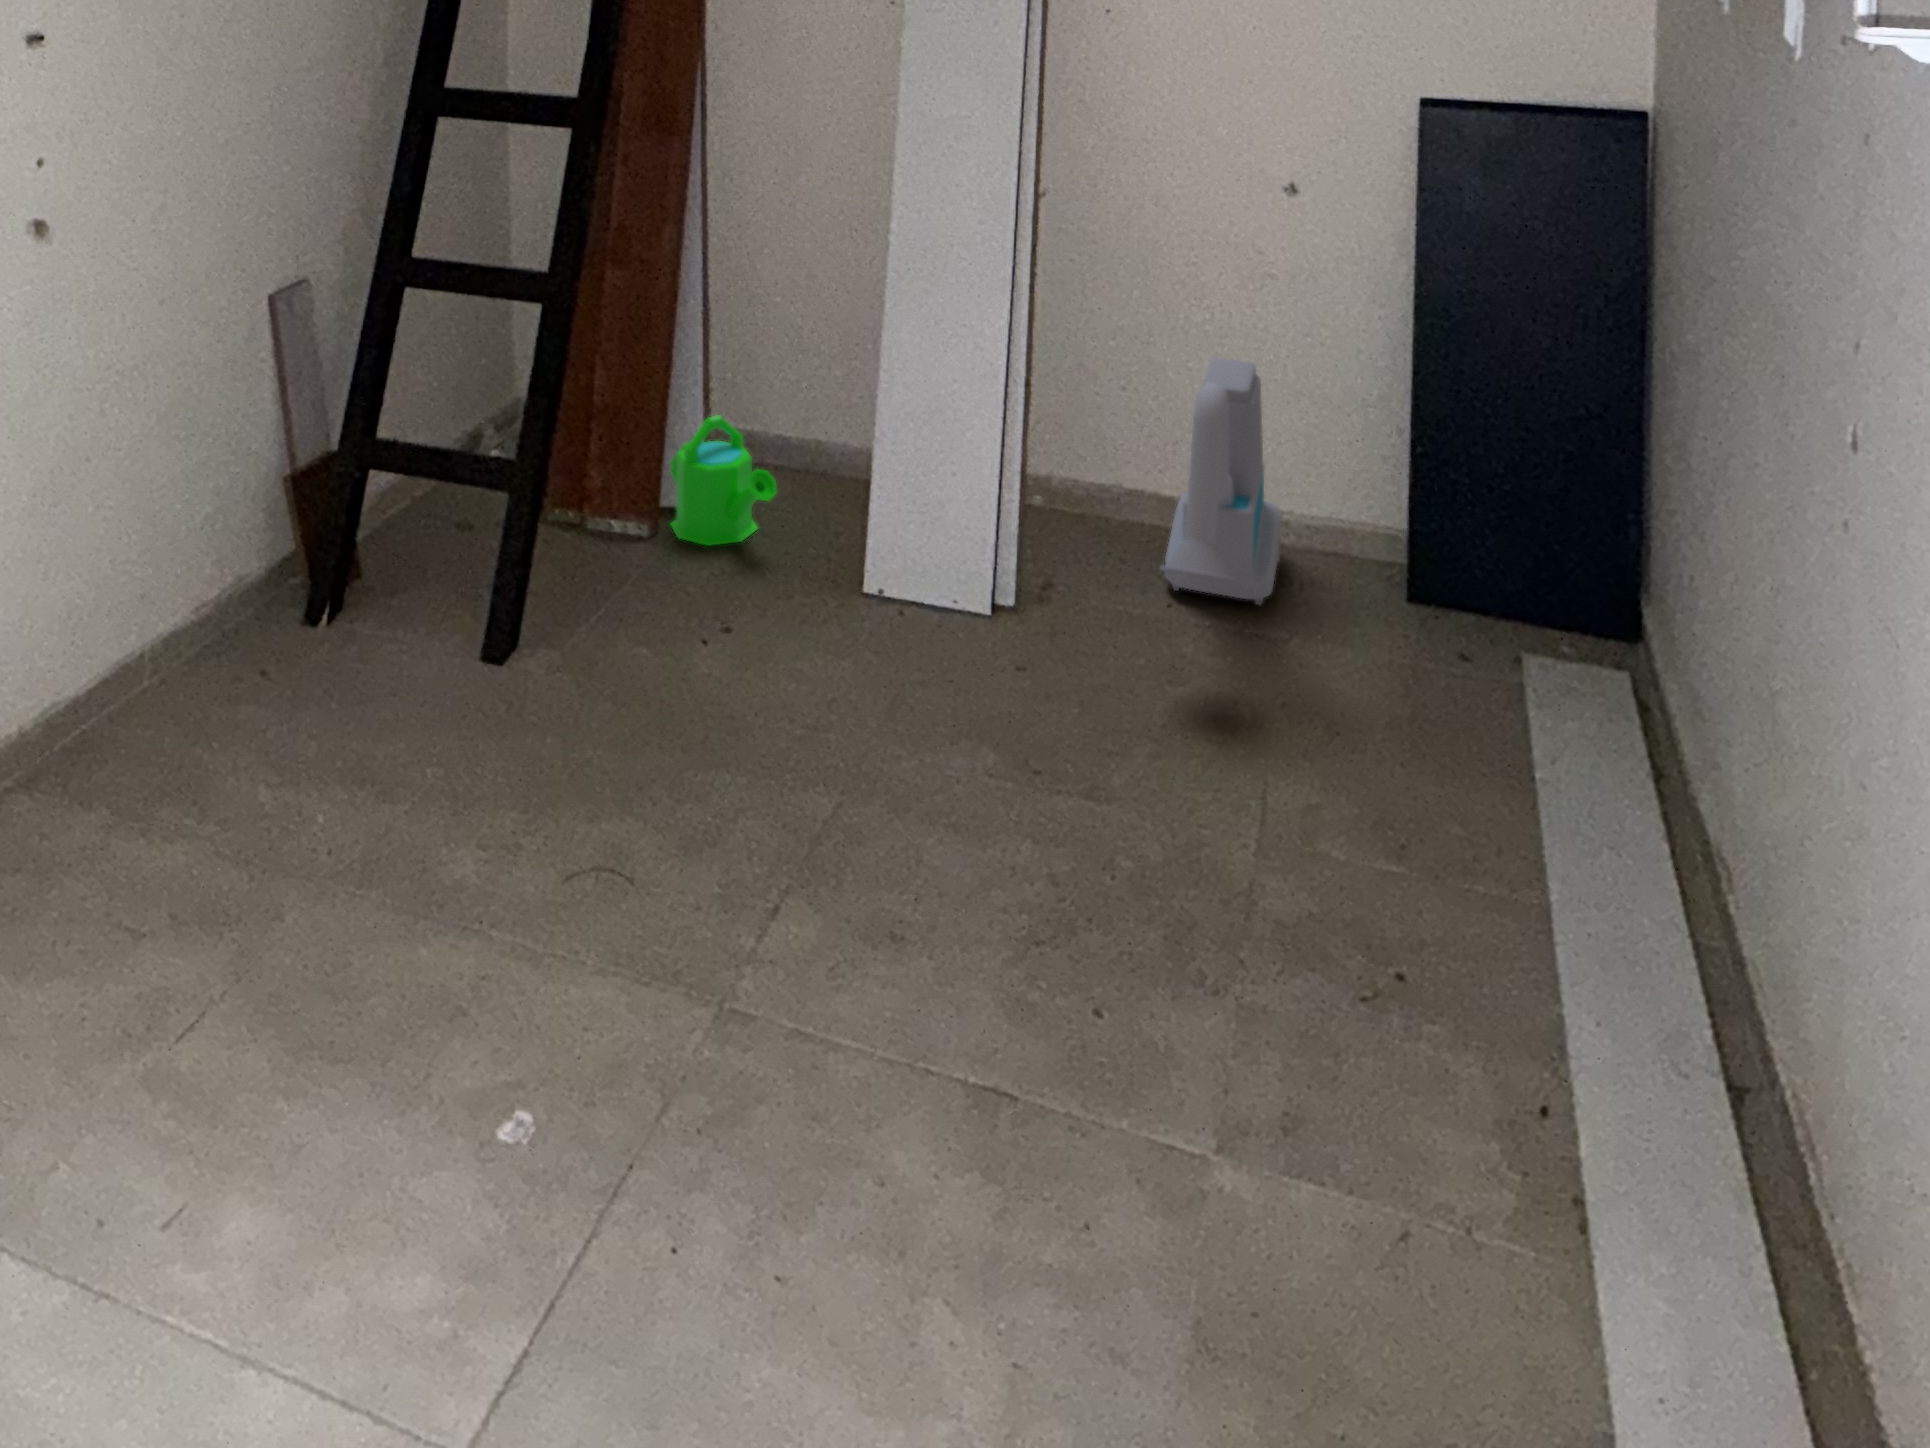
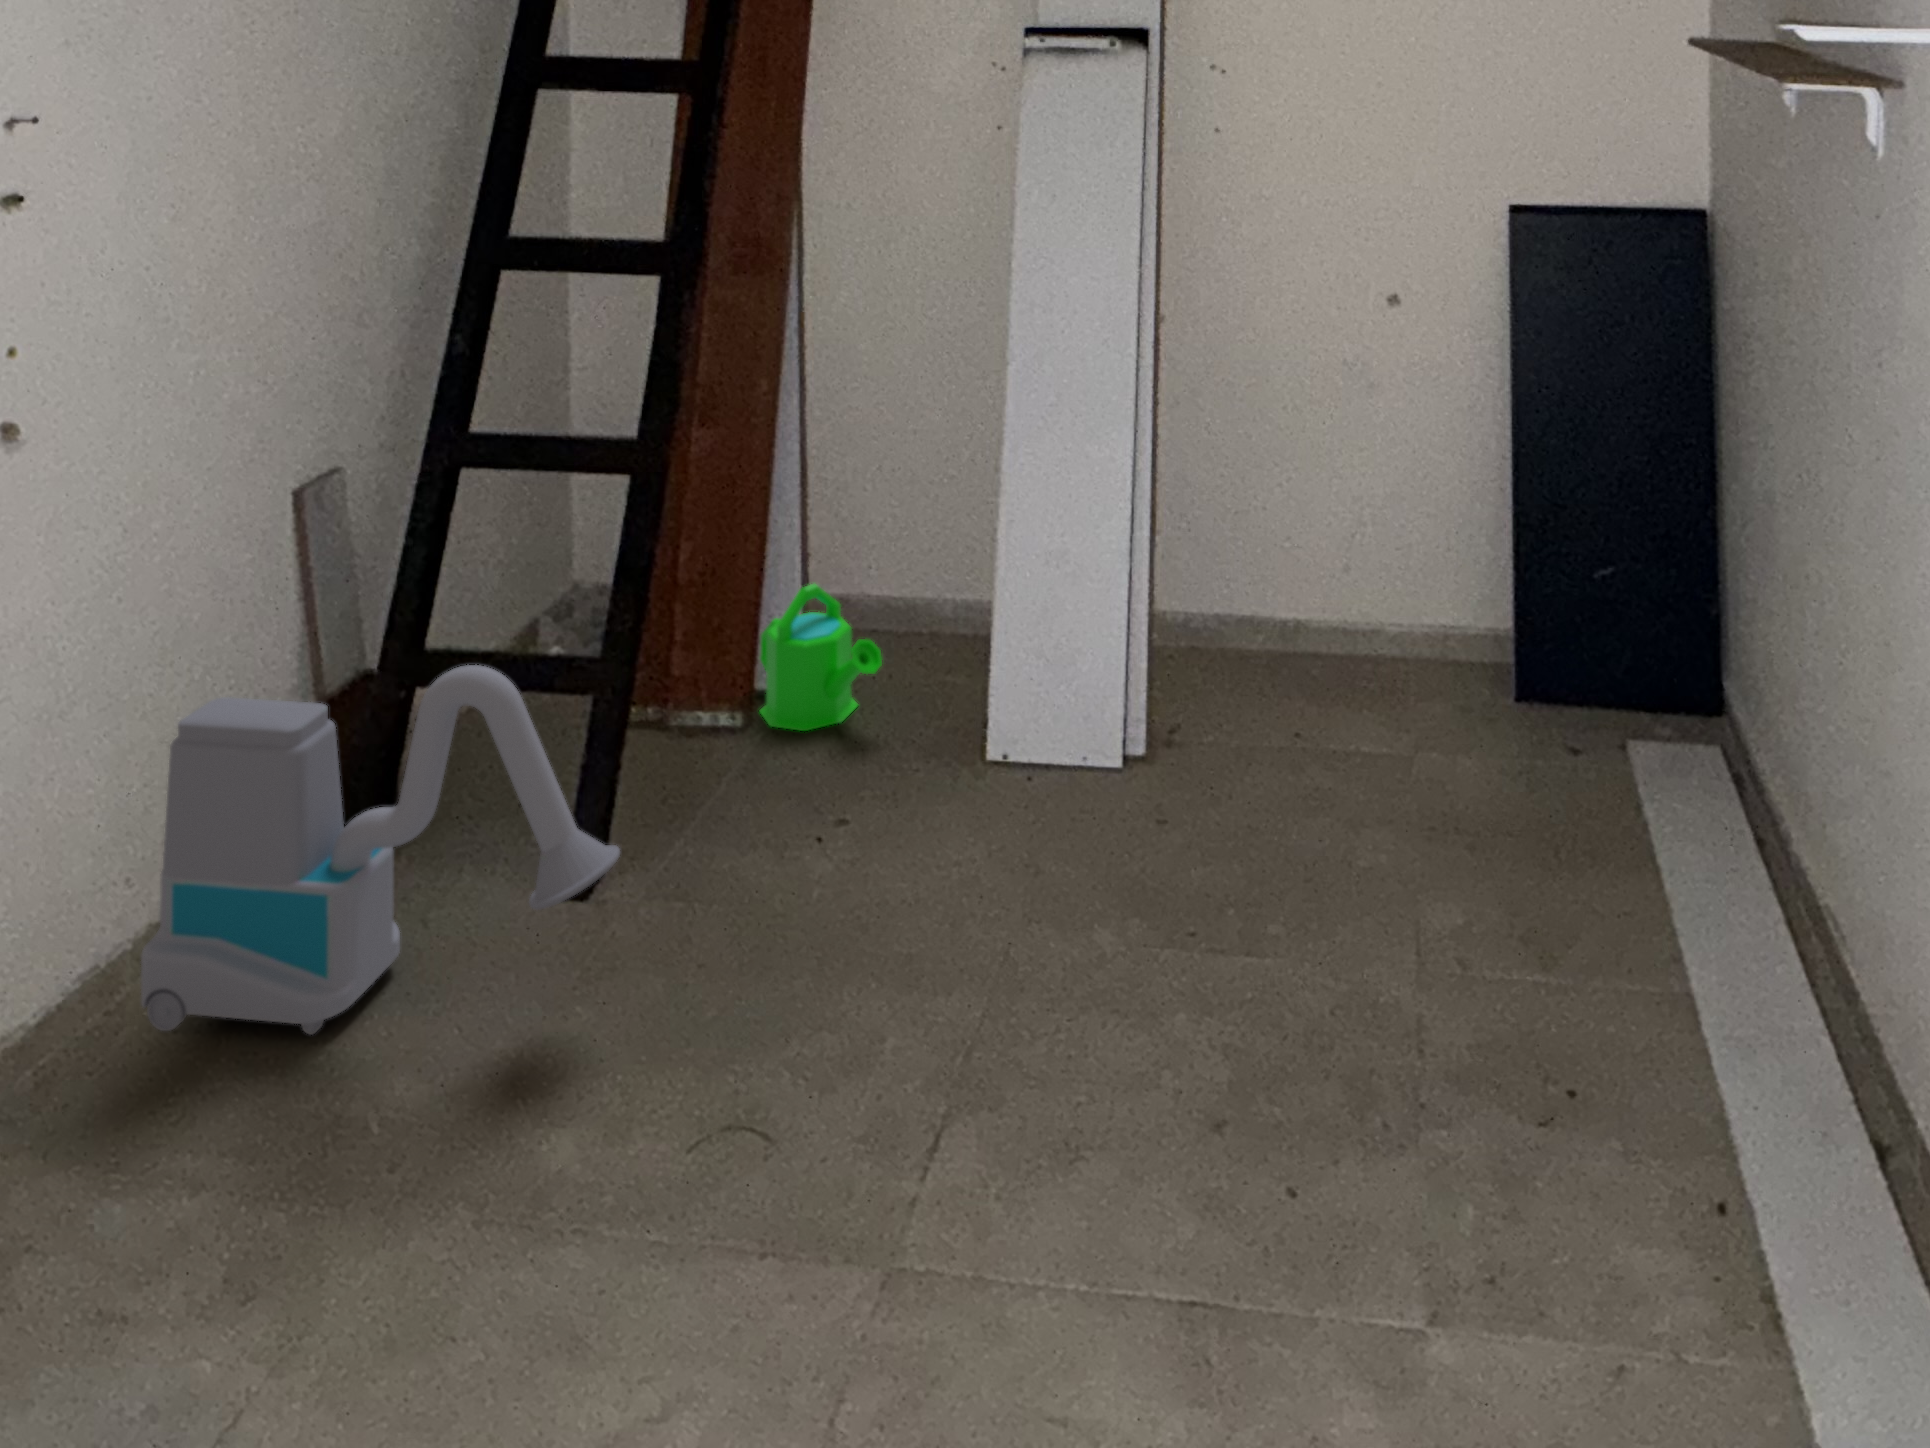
vacuum cleaner: present [1160,358,1281,606] -> present [141,665,620,1035]

